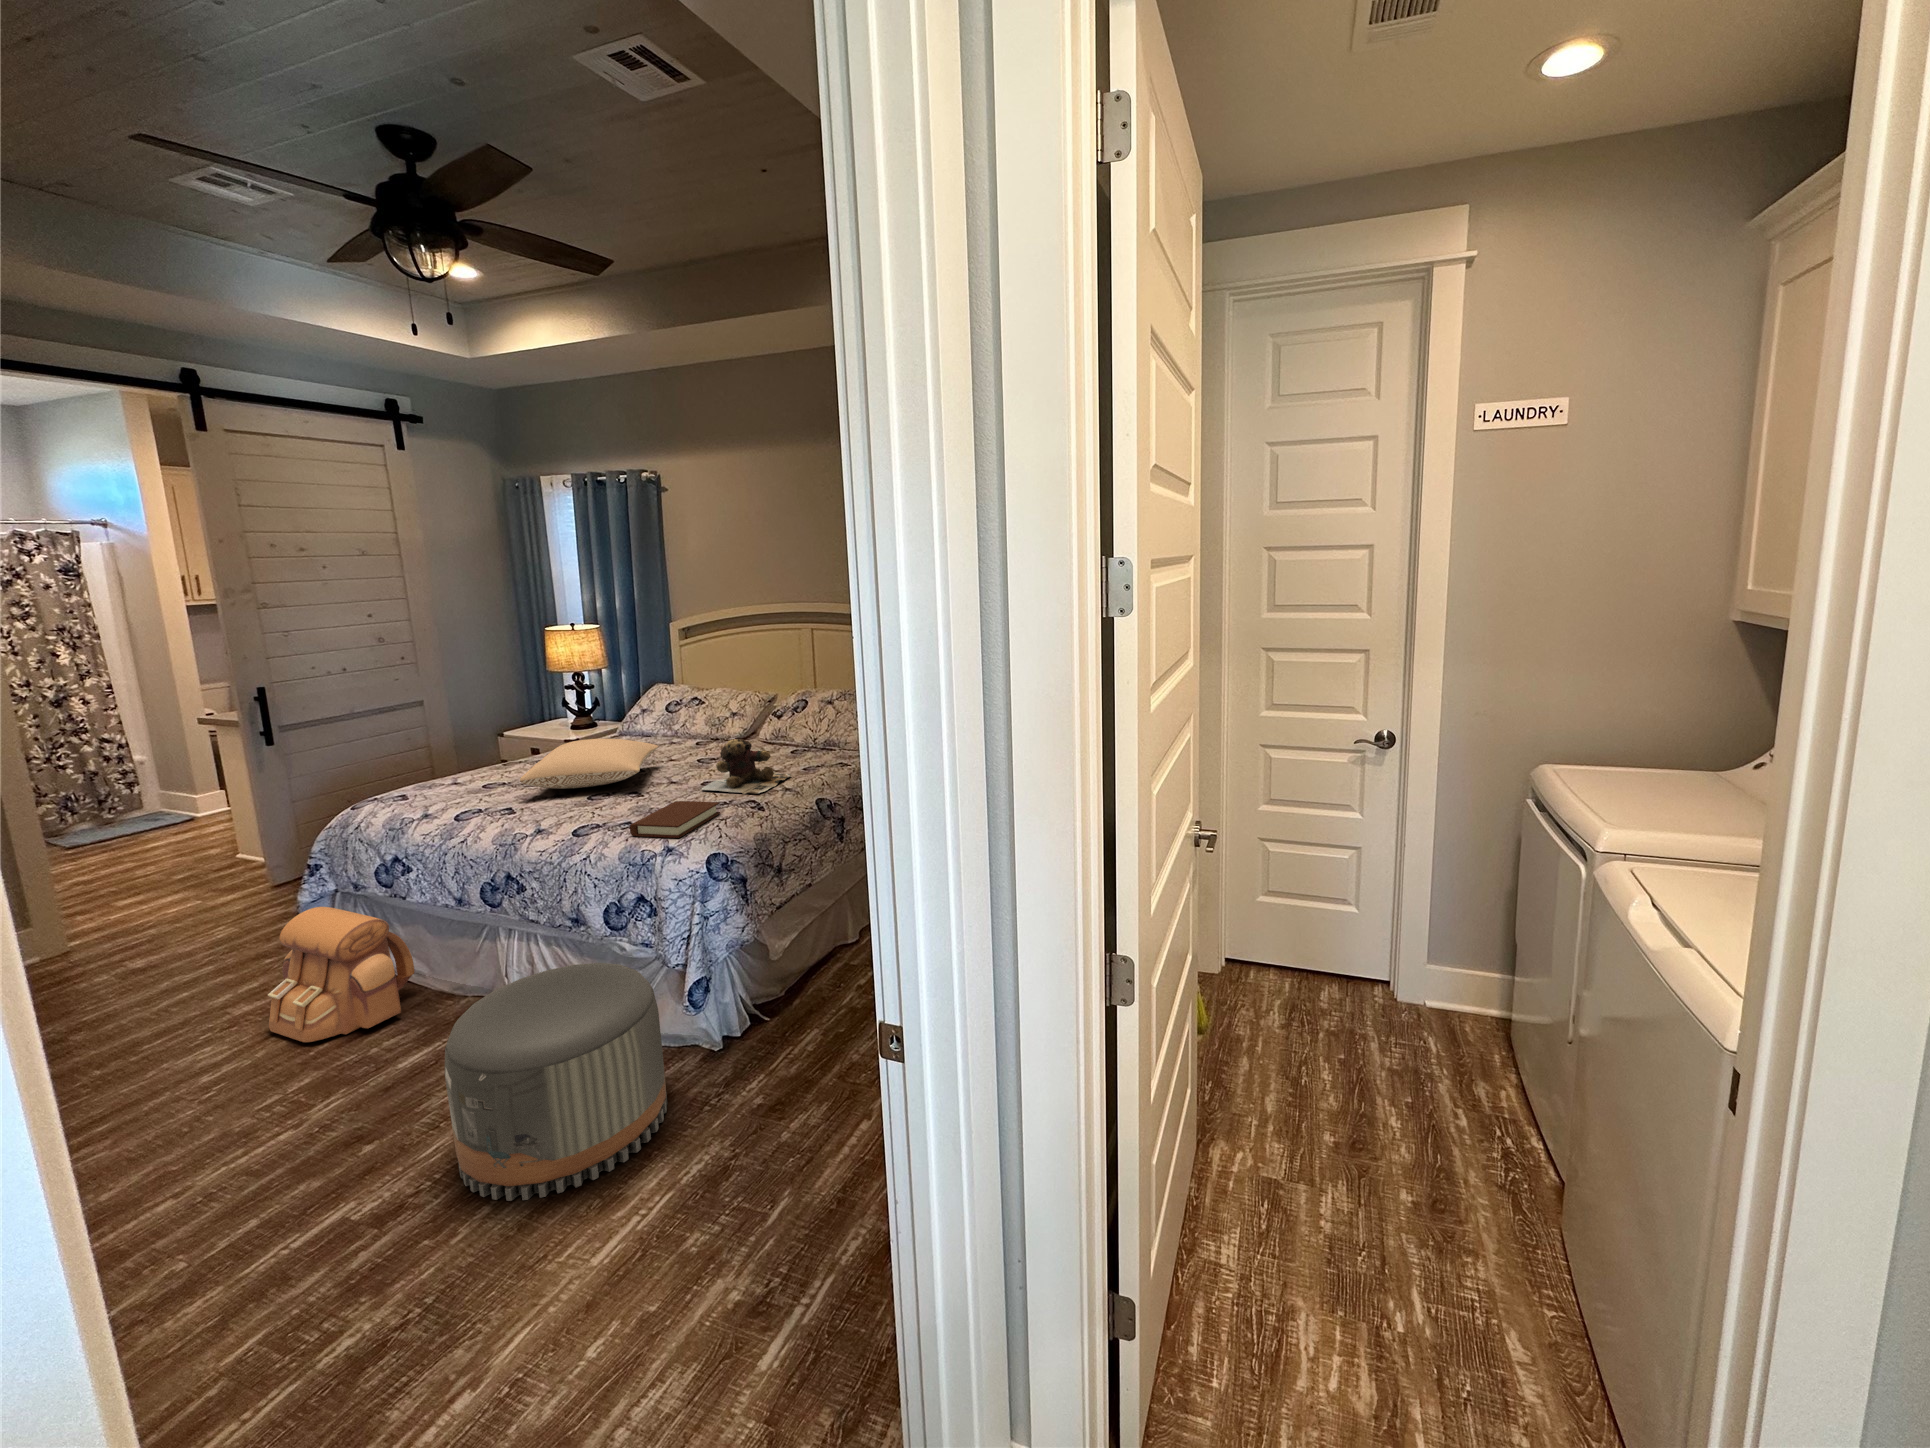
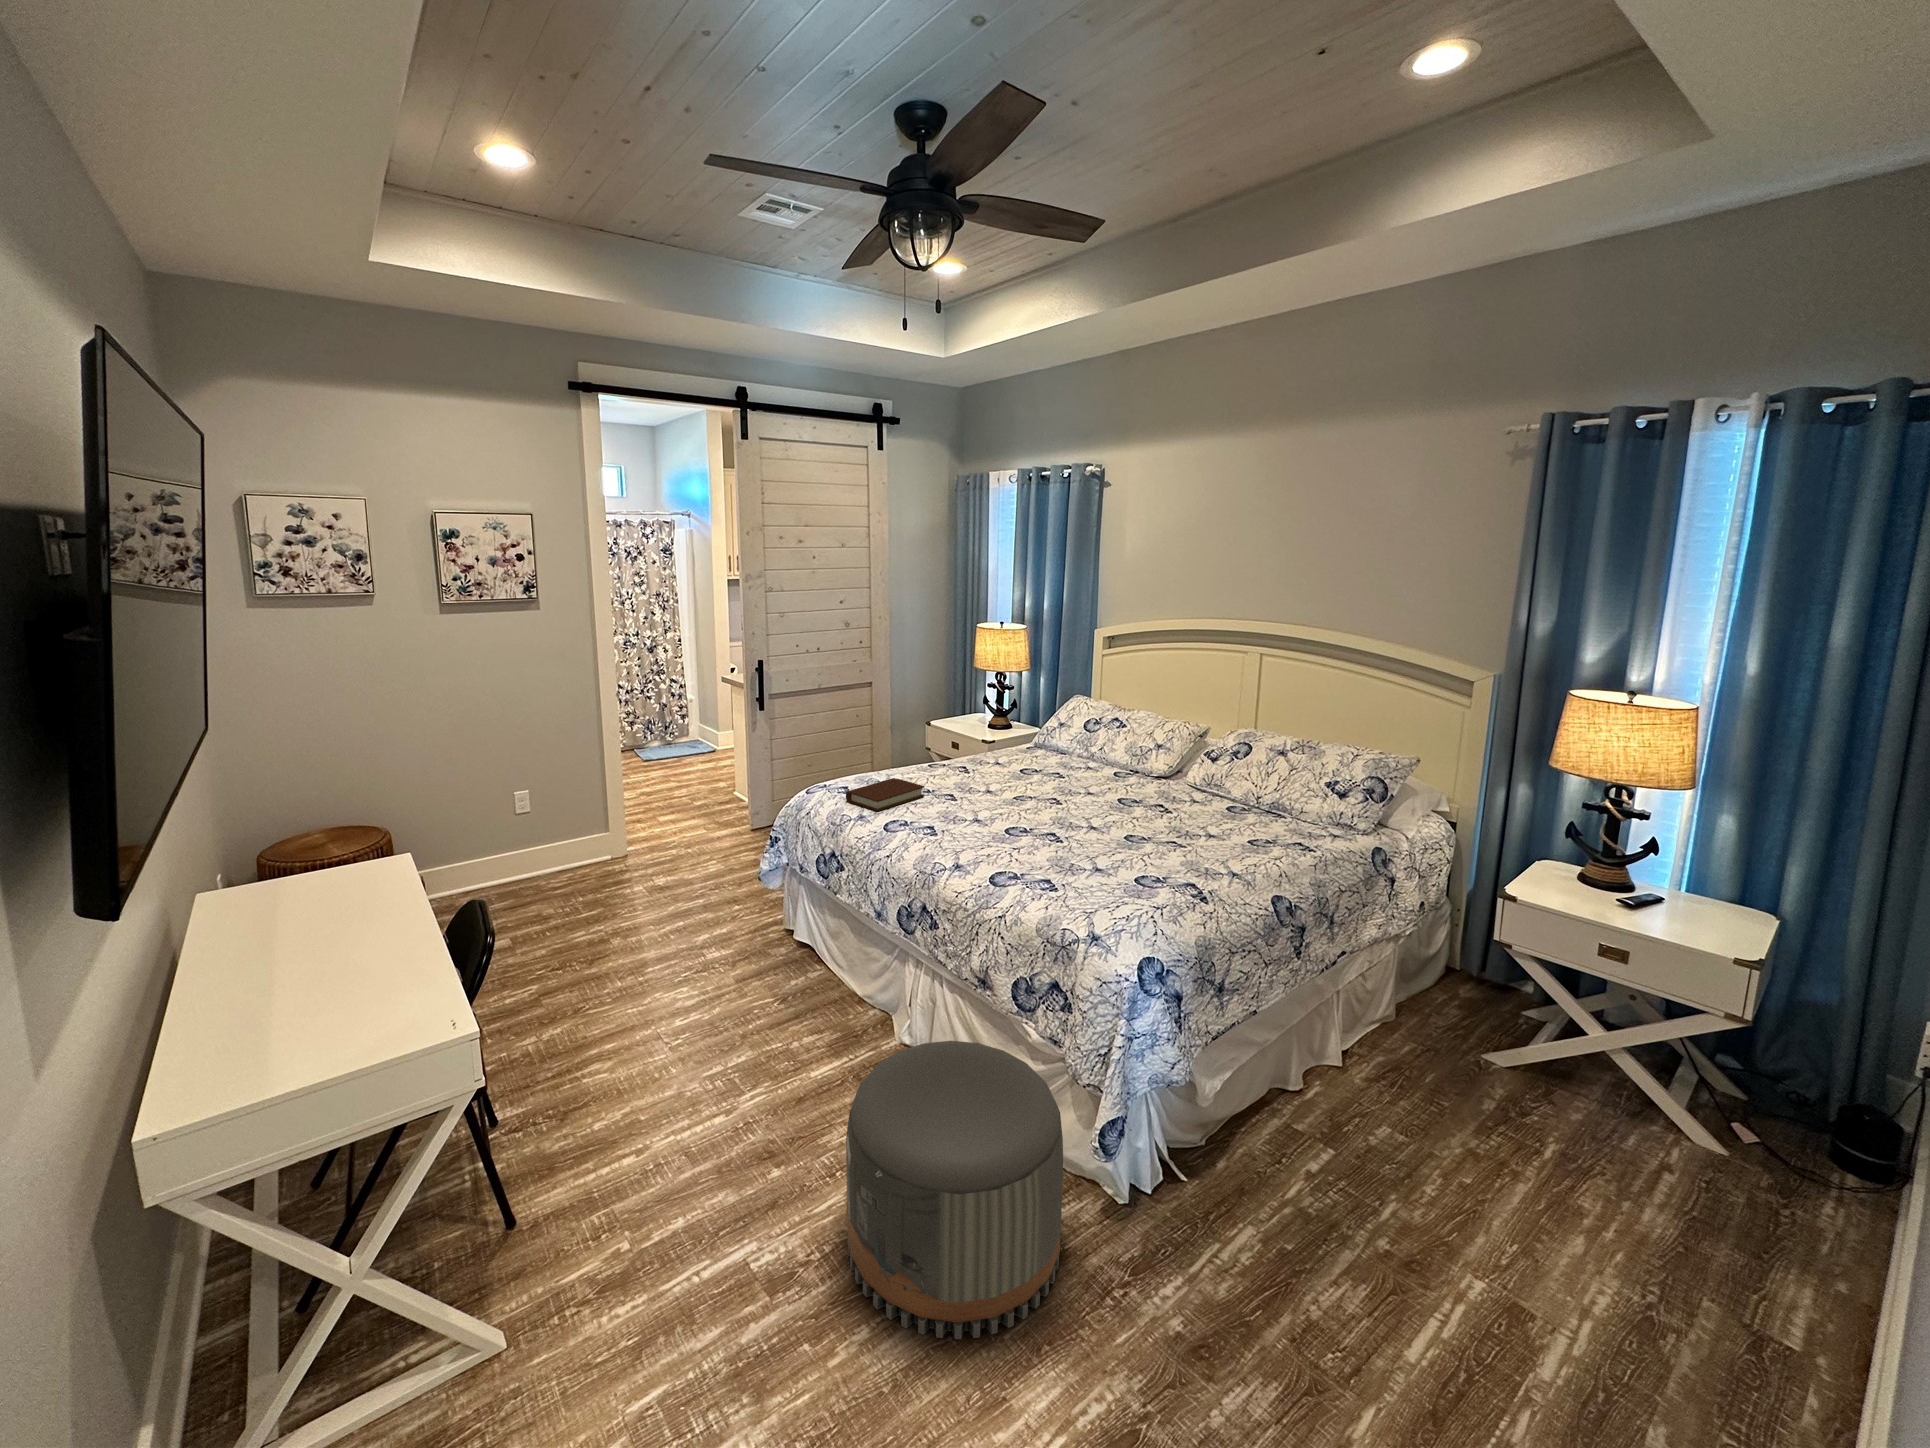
pillow: present [520,739,658,789] -> none [944,761,1079,816]
teddy bear: present [701,739,791,794] -> none [1126,793,1236,871]
book: present [630,801,720,838] -> present [846,778,924,811]
backpack: present [268,907,415,1042] -> none [728,881,837,1014]

